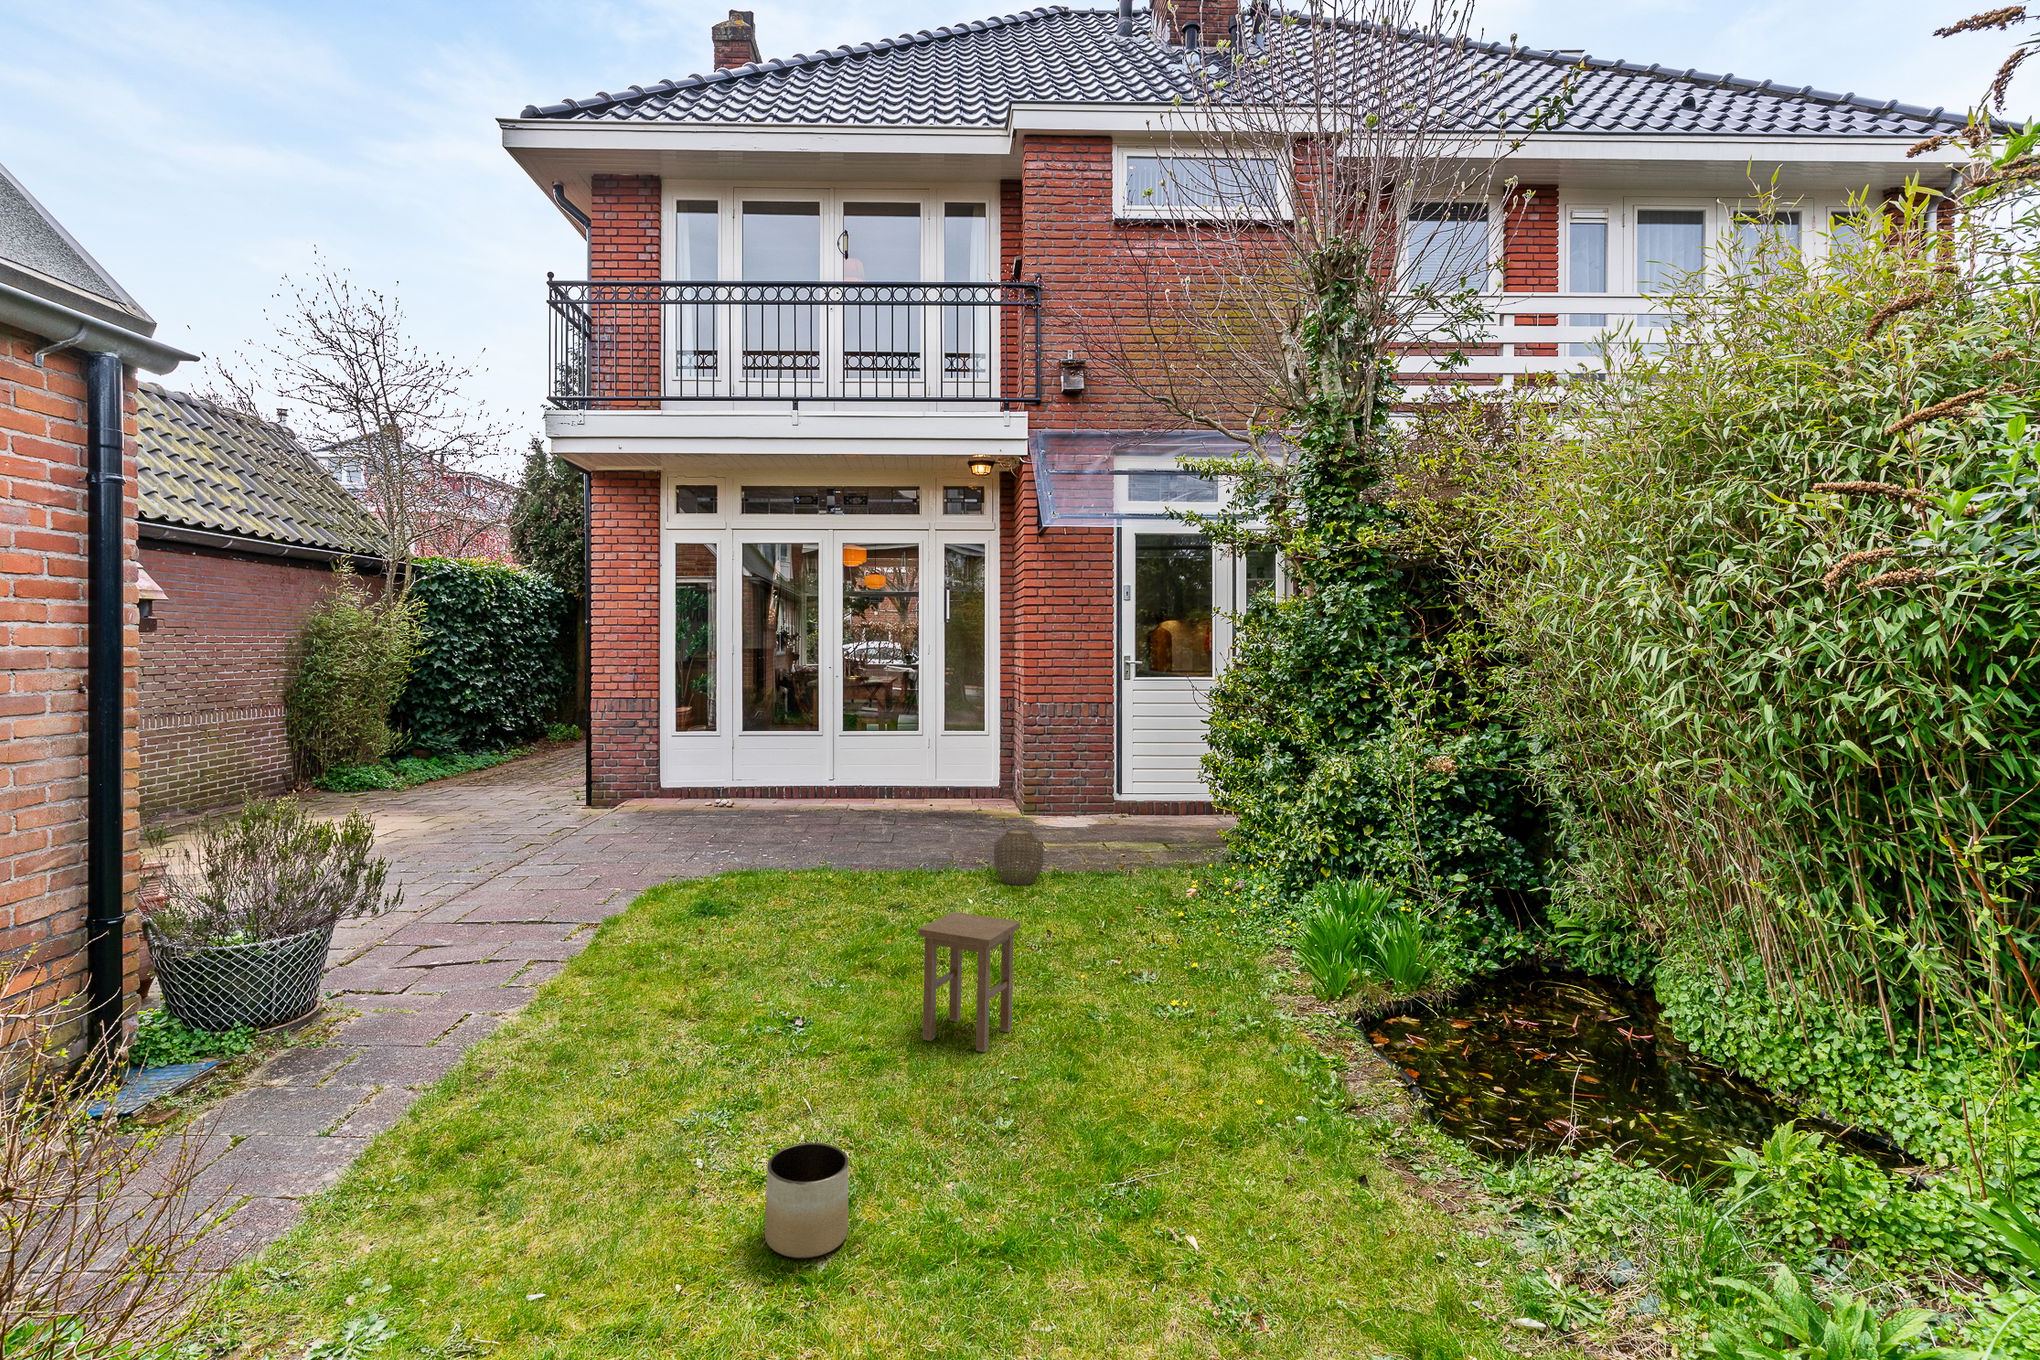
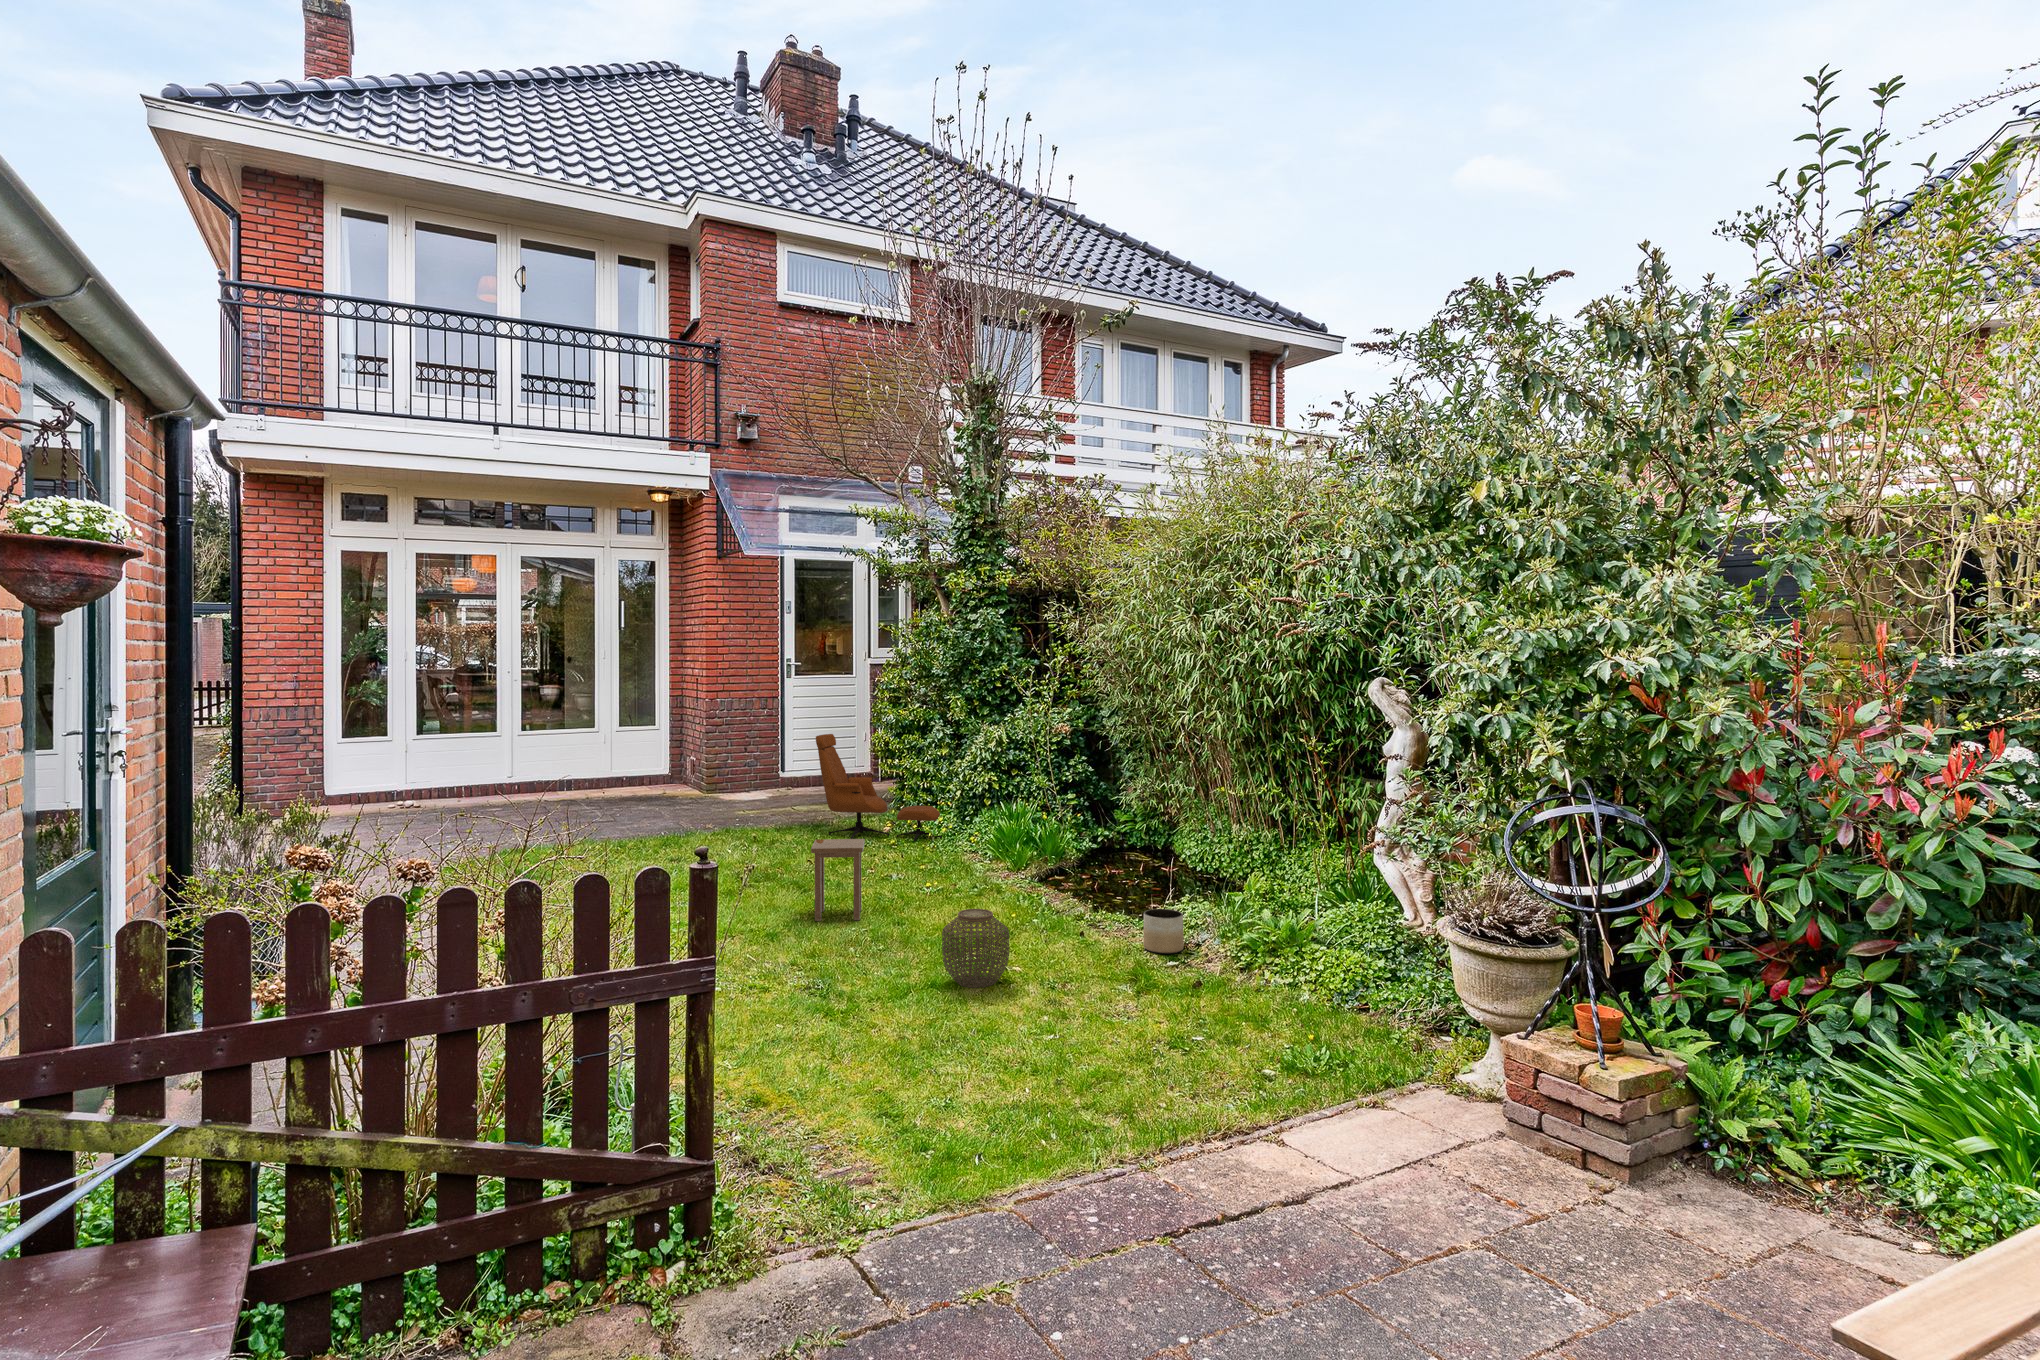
lounge chair: none [1095,752,1262,912] -> present [816,734,941,841]
woven basket: present [994,829,1043,885] -> present [942,909,1009,988]
planter: present [765,1143,849,1258] -> present [1143,909,1184,954]

